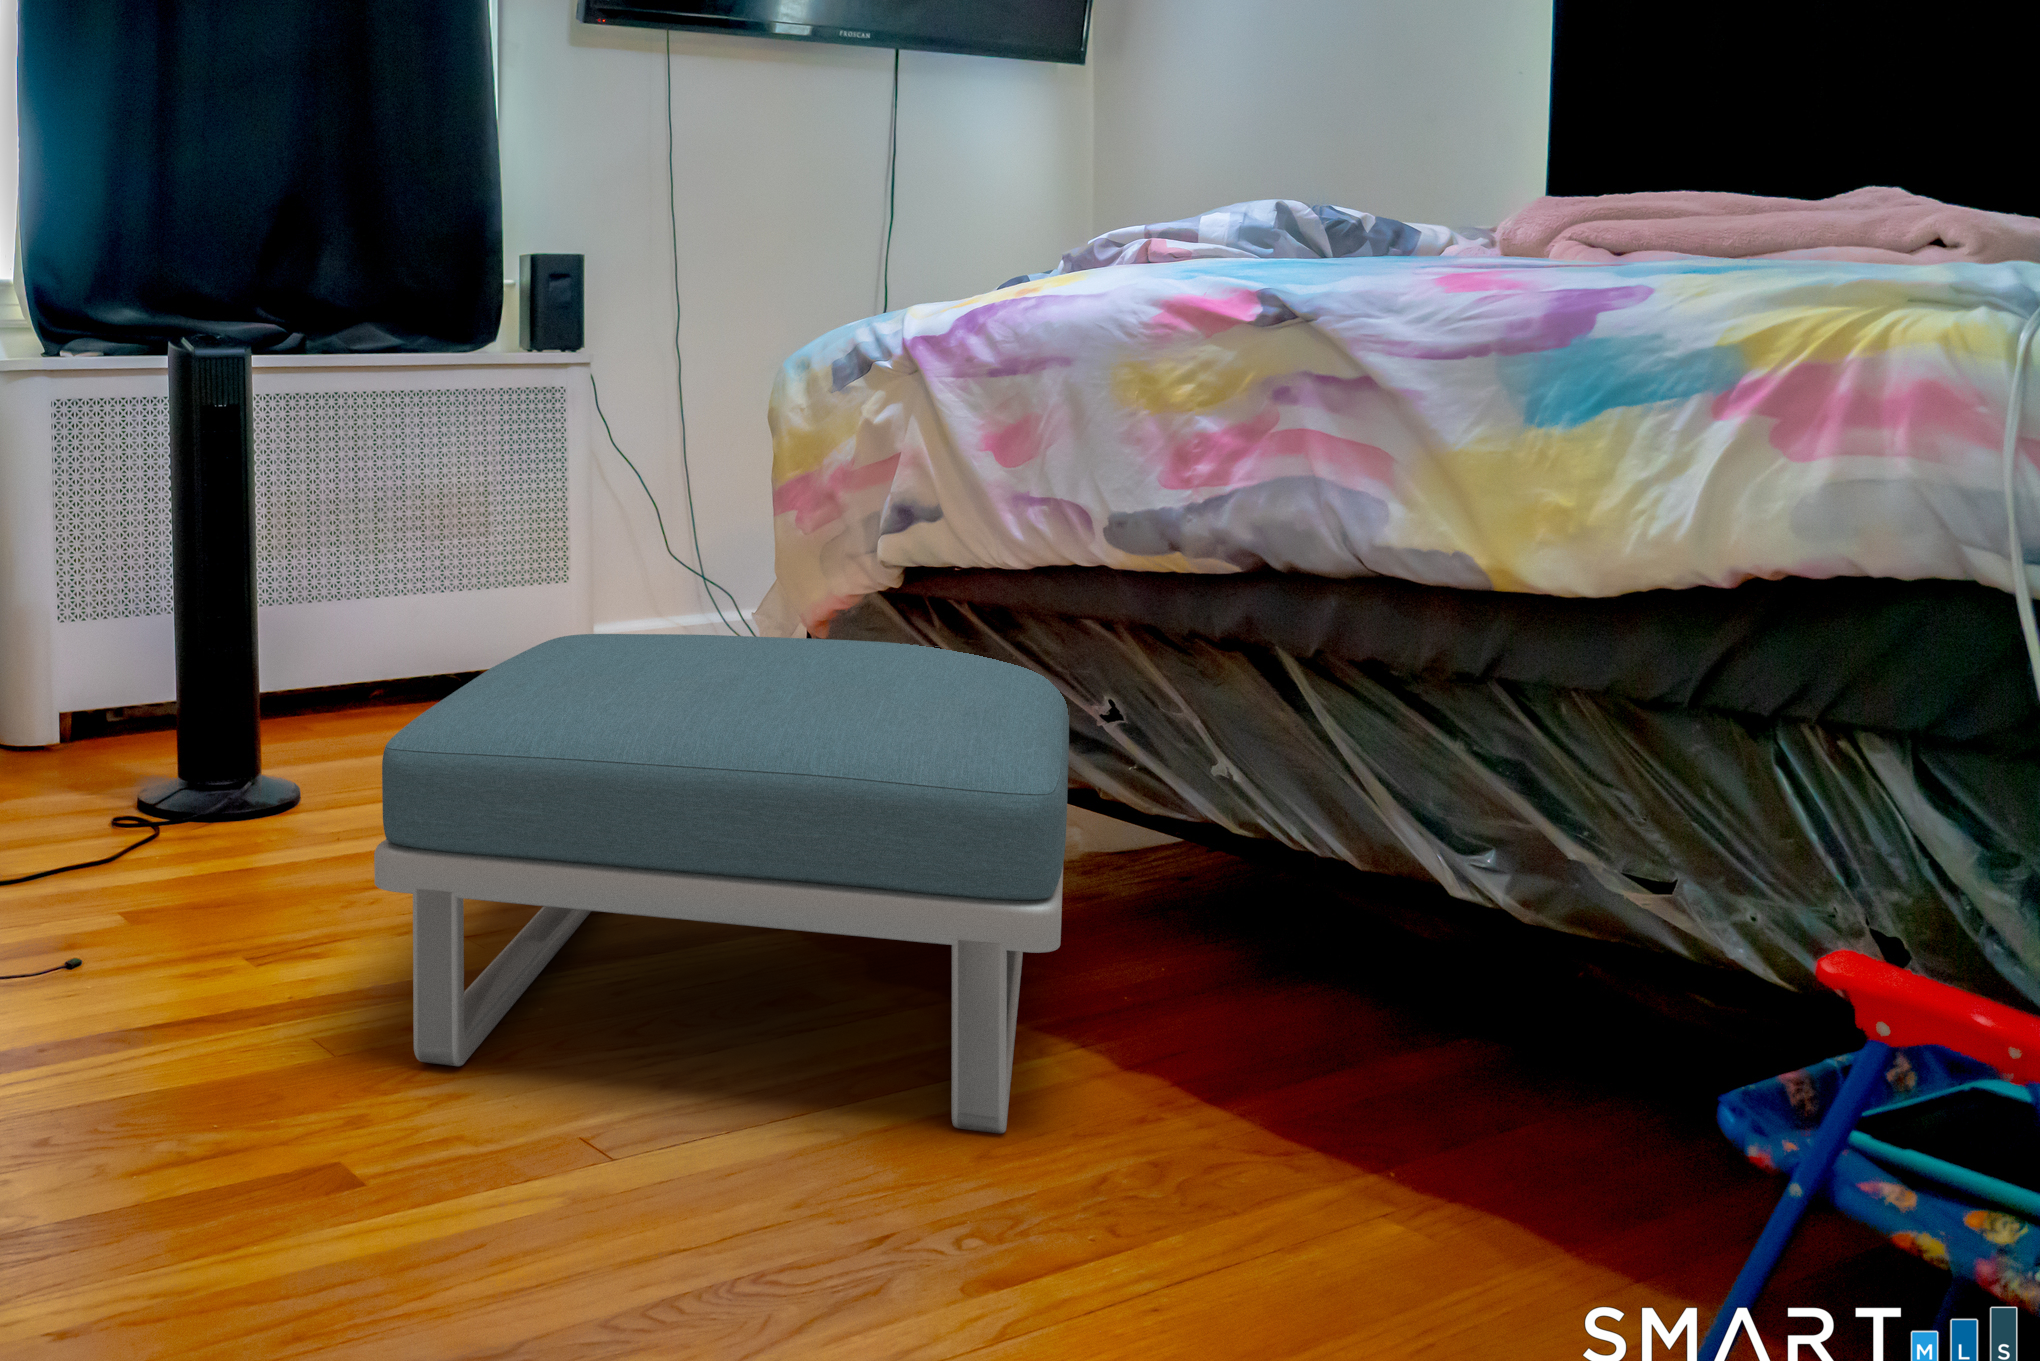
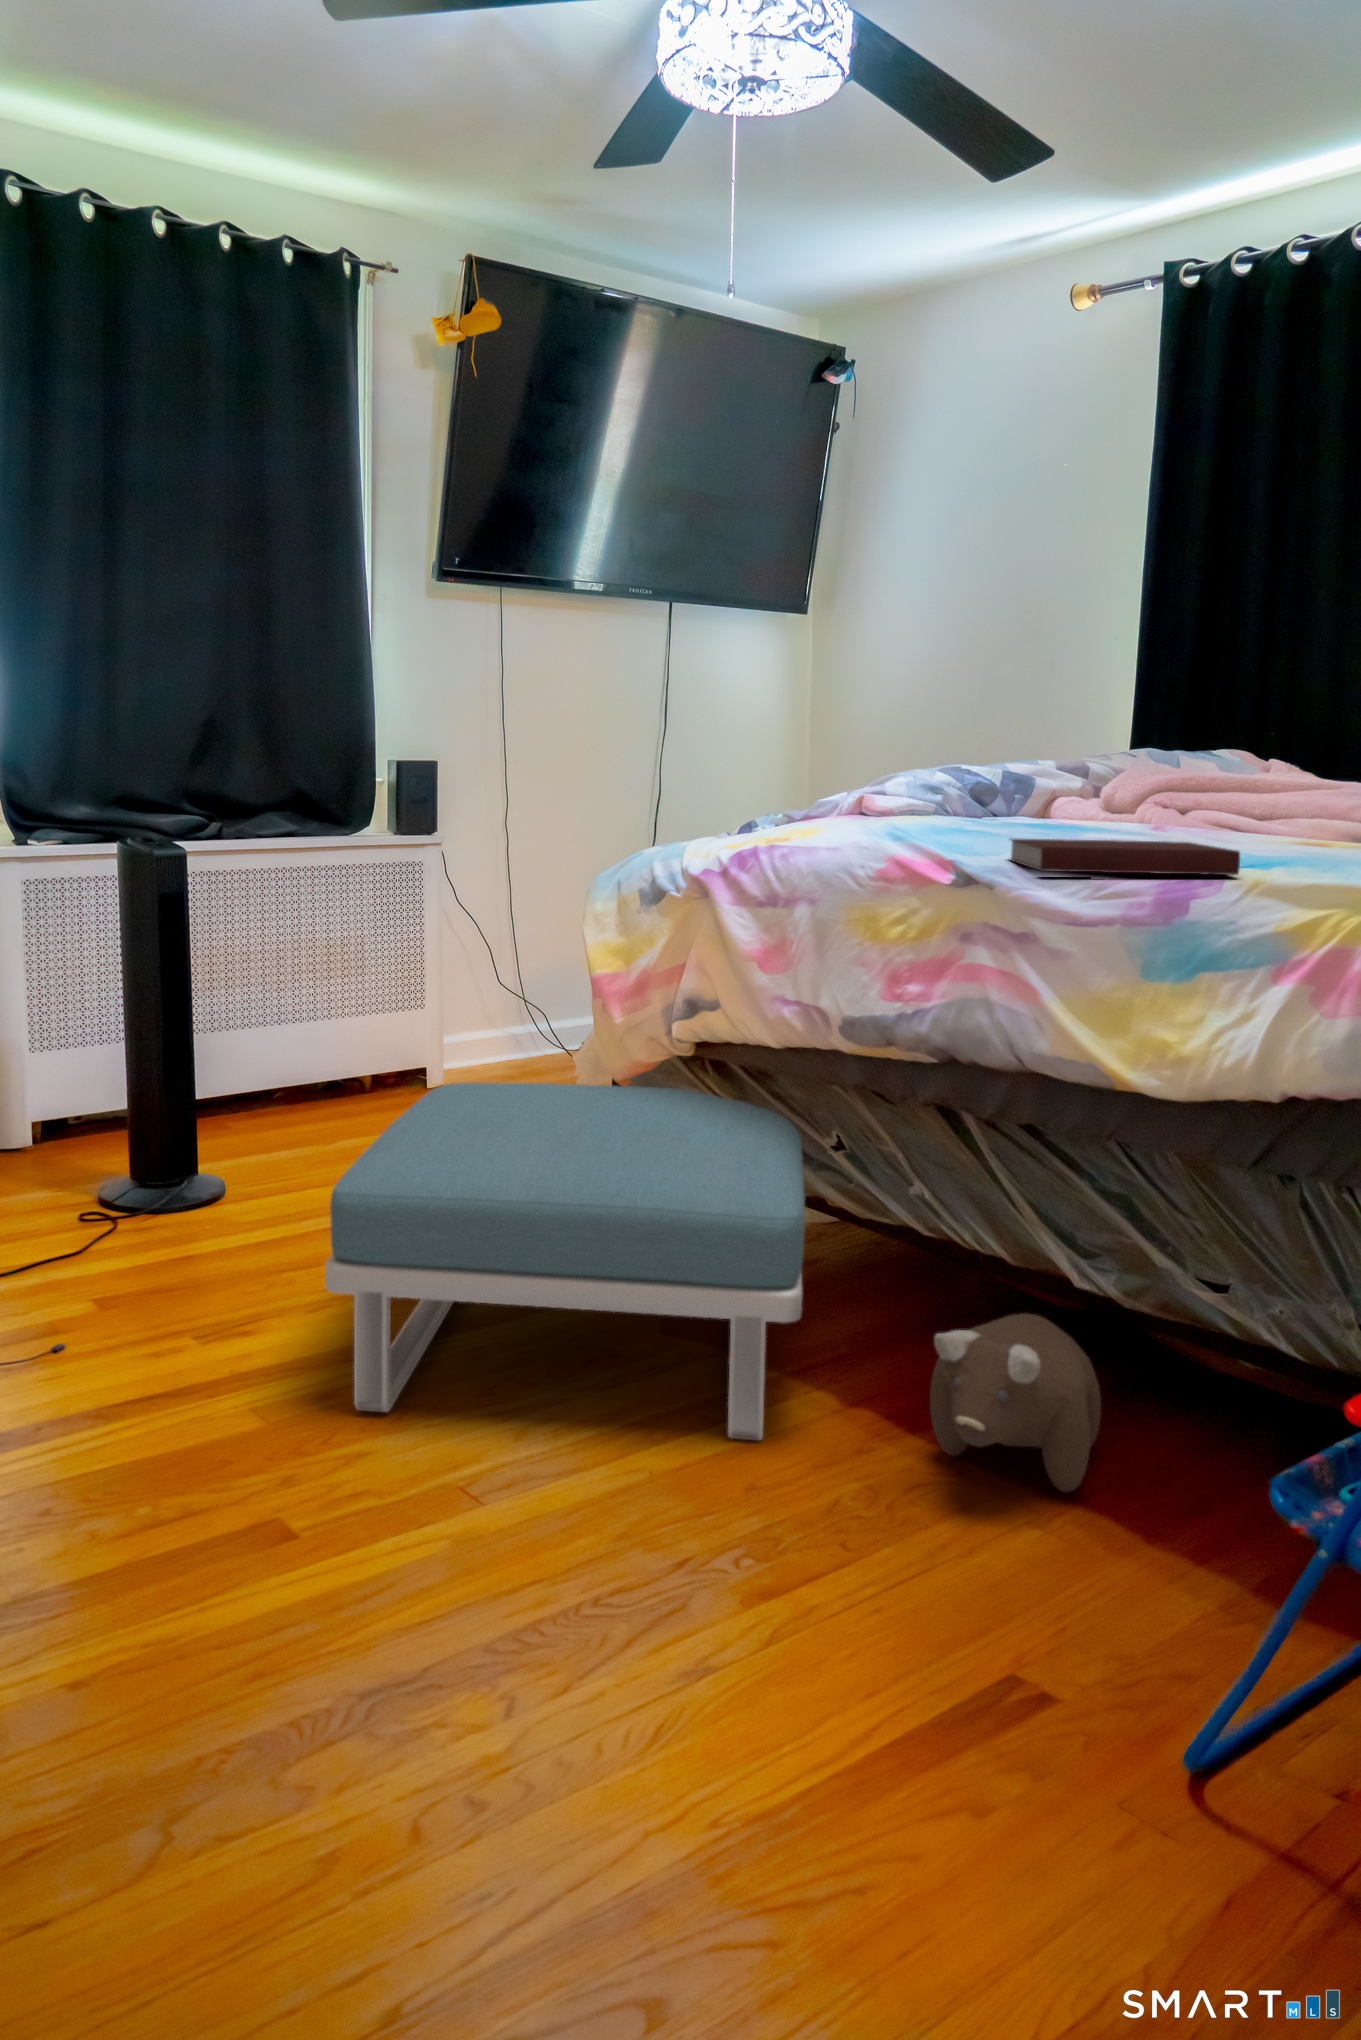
notebook: none [1368,232,1748,278] -> present [1010,839,1240,875]
plush toy: none [1267,951,1551,1235] -> present [930,1313,1101,1492]

